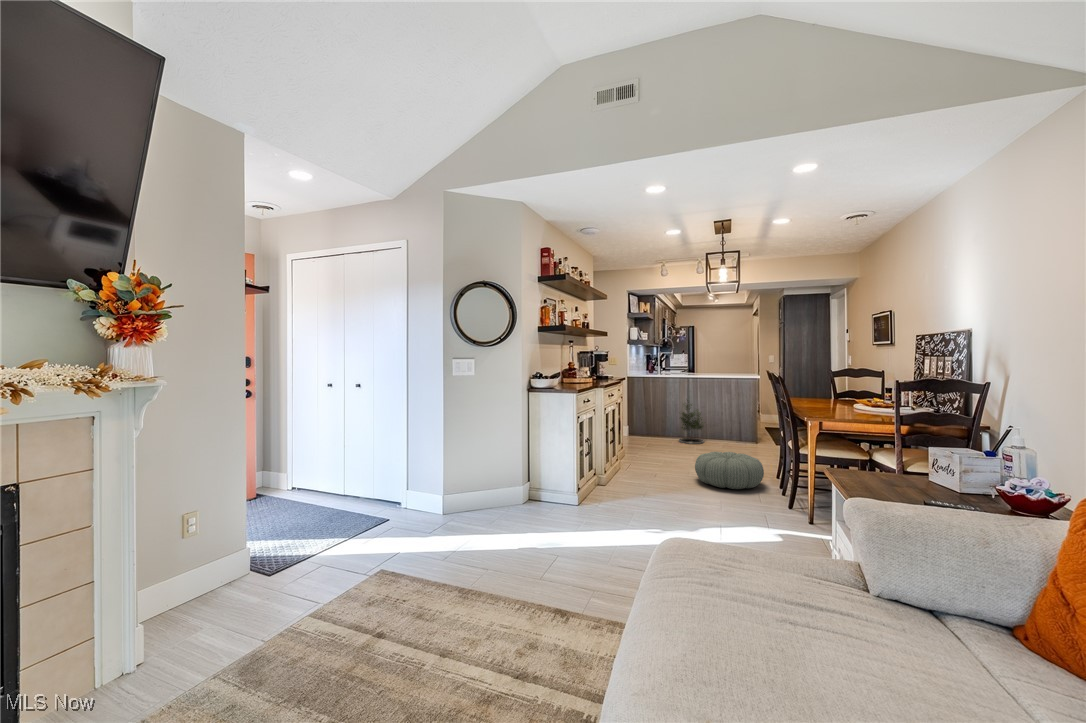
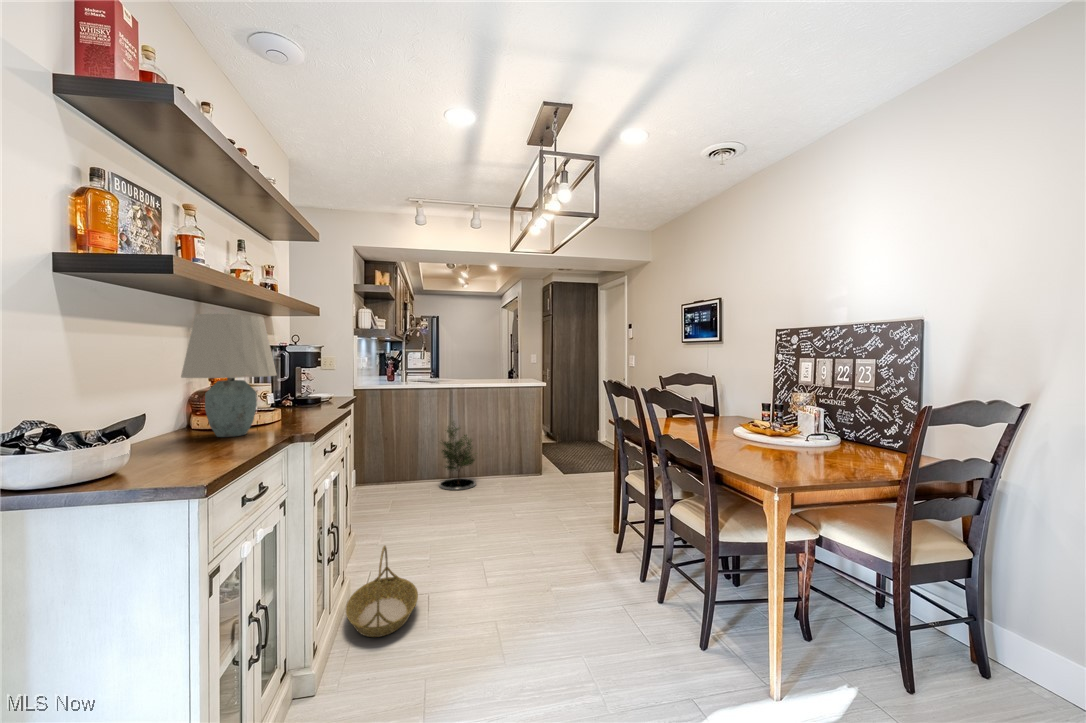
table lamp: none [563,341,592,385] -> present [181,314,277,437]
basket: none [617,445,650,480] -> present [346,546,418,637]
pouf: present [695,452,764,489] -> none [504,524,621,609]

